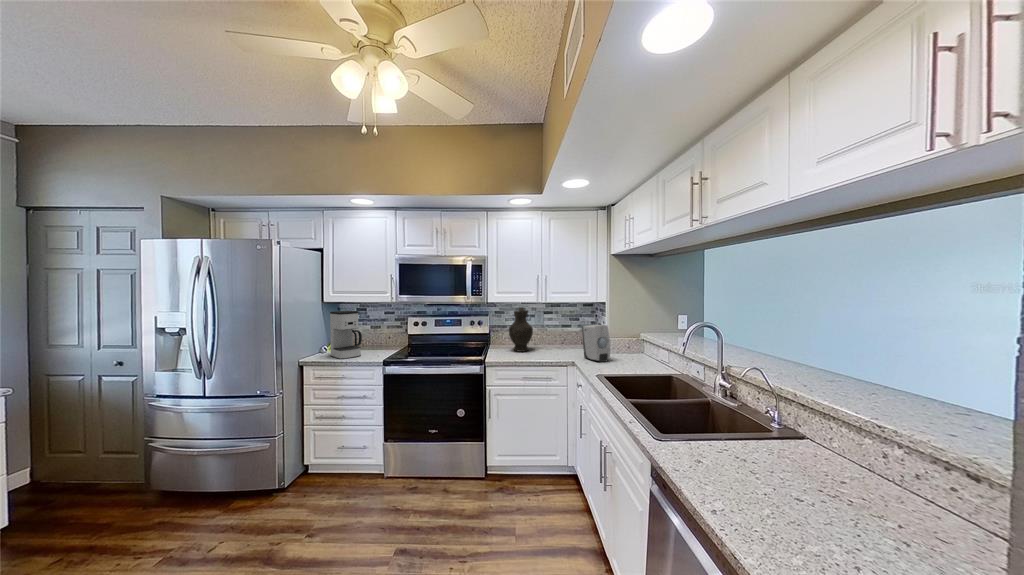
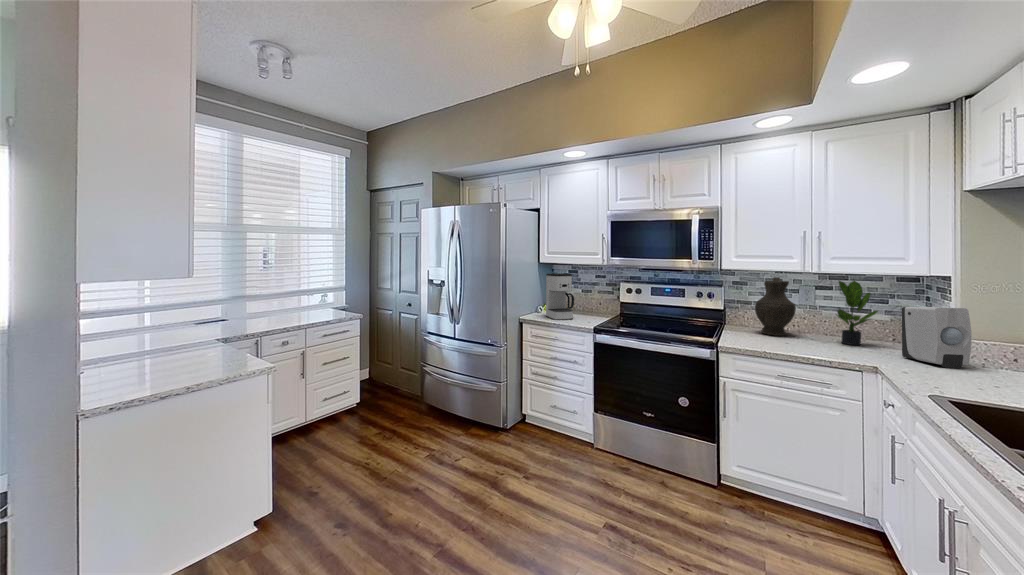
potted plant: none [553,308,575,353] -> present [837,281,878,345]

